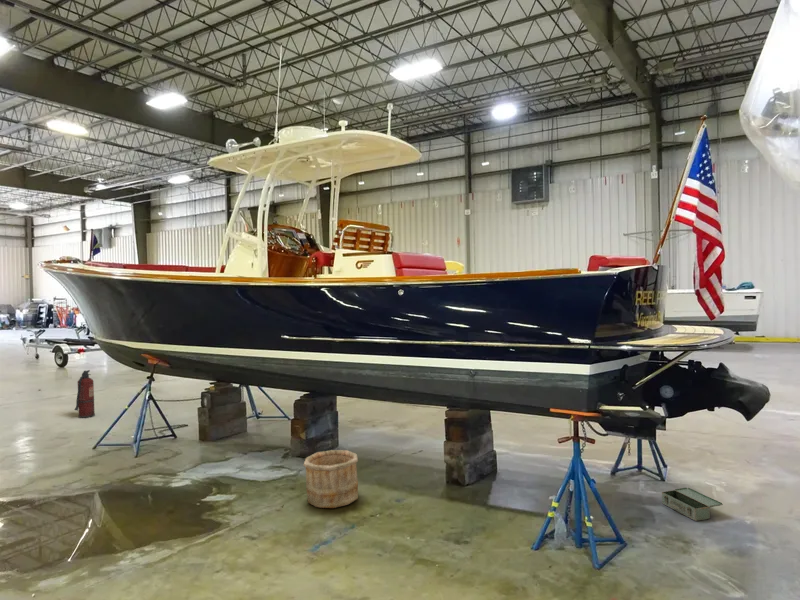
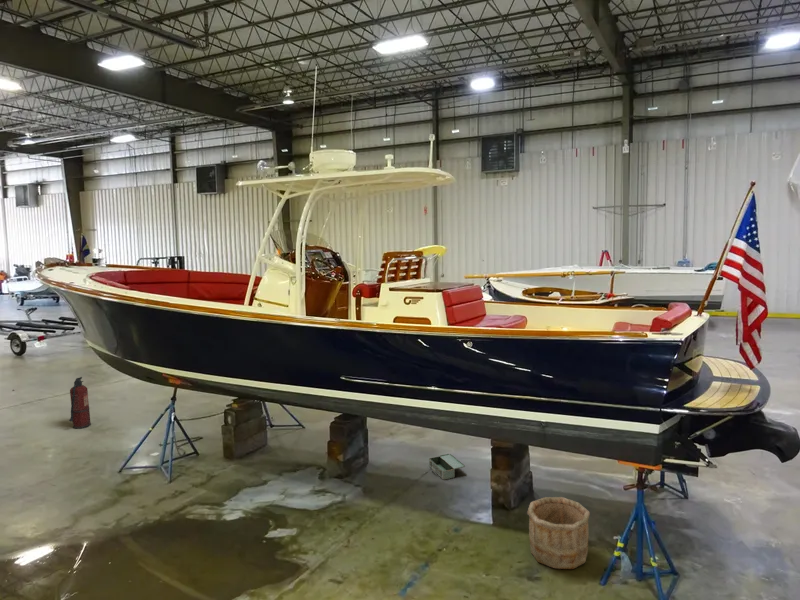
wooden bucket: present [304,450,358,508] -> present [527,497,590,569]
toolbox: present [662,488,723,521] -> present [429,454,465,480]

